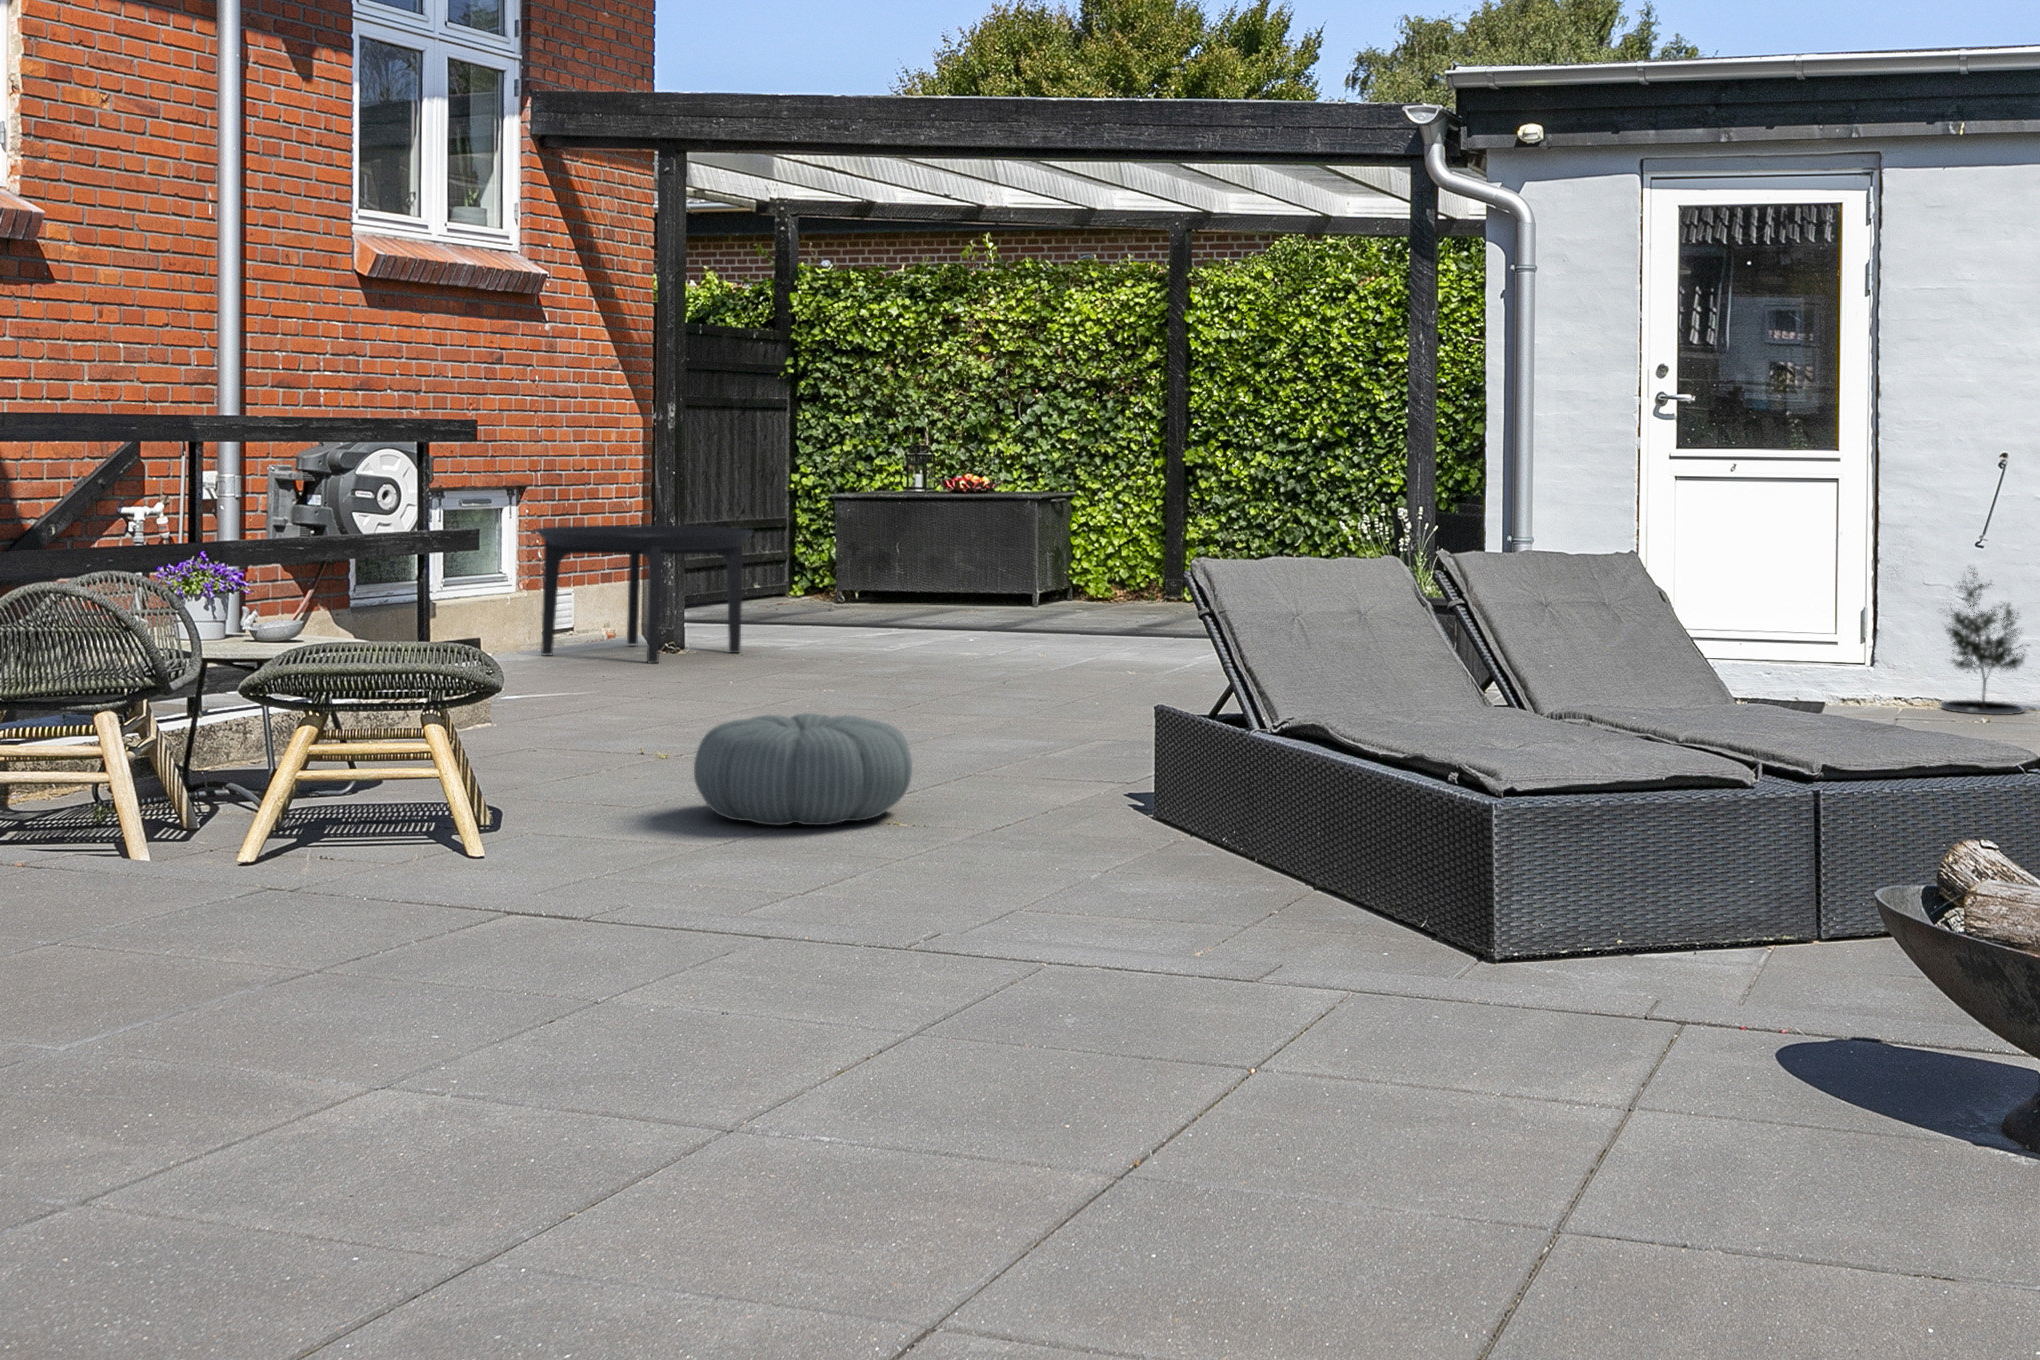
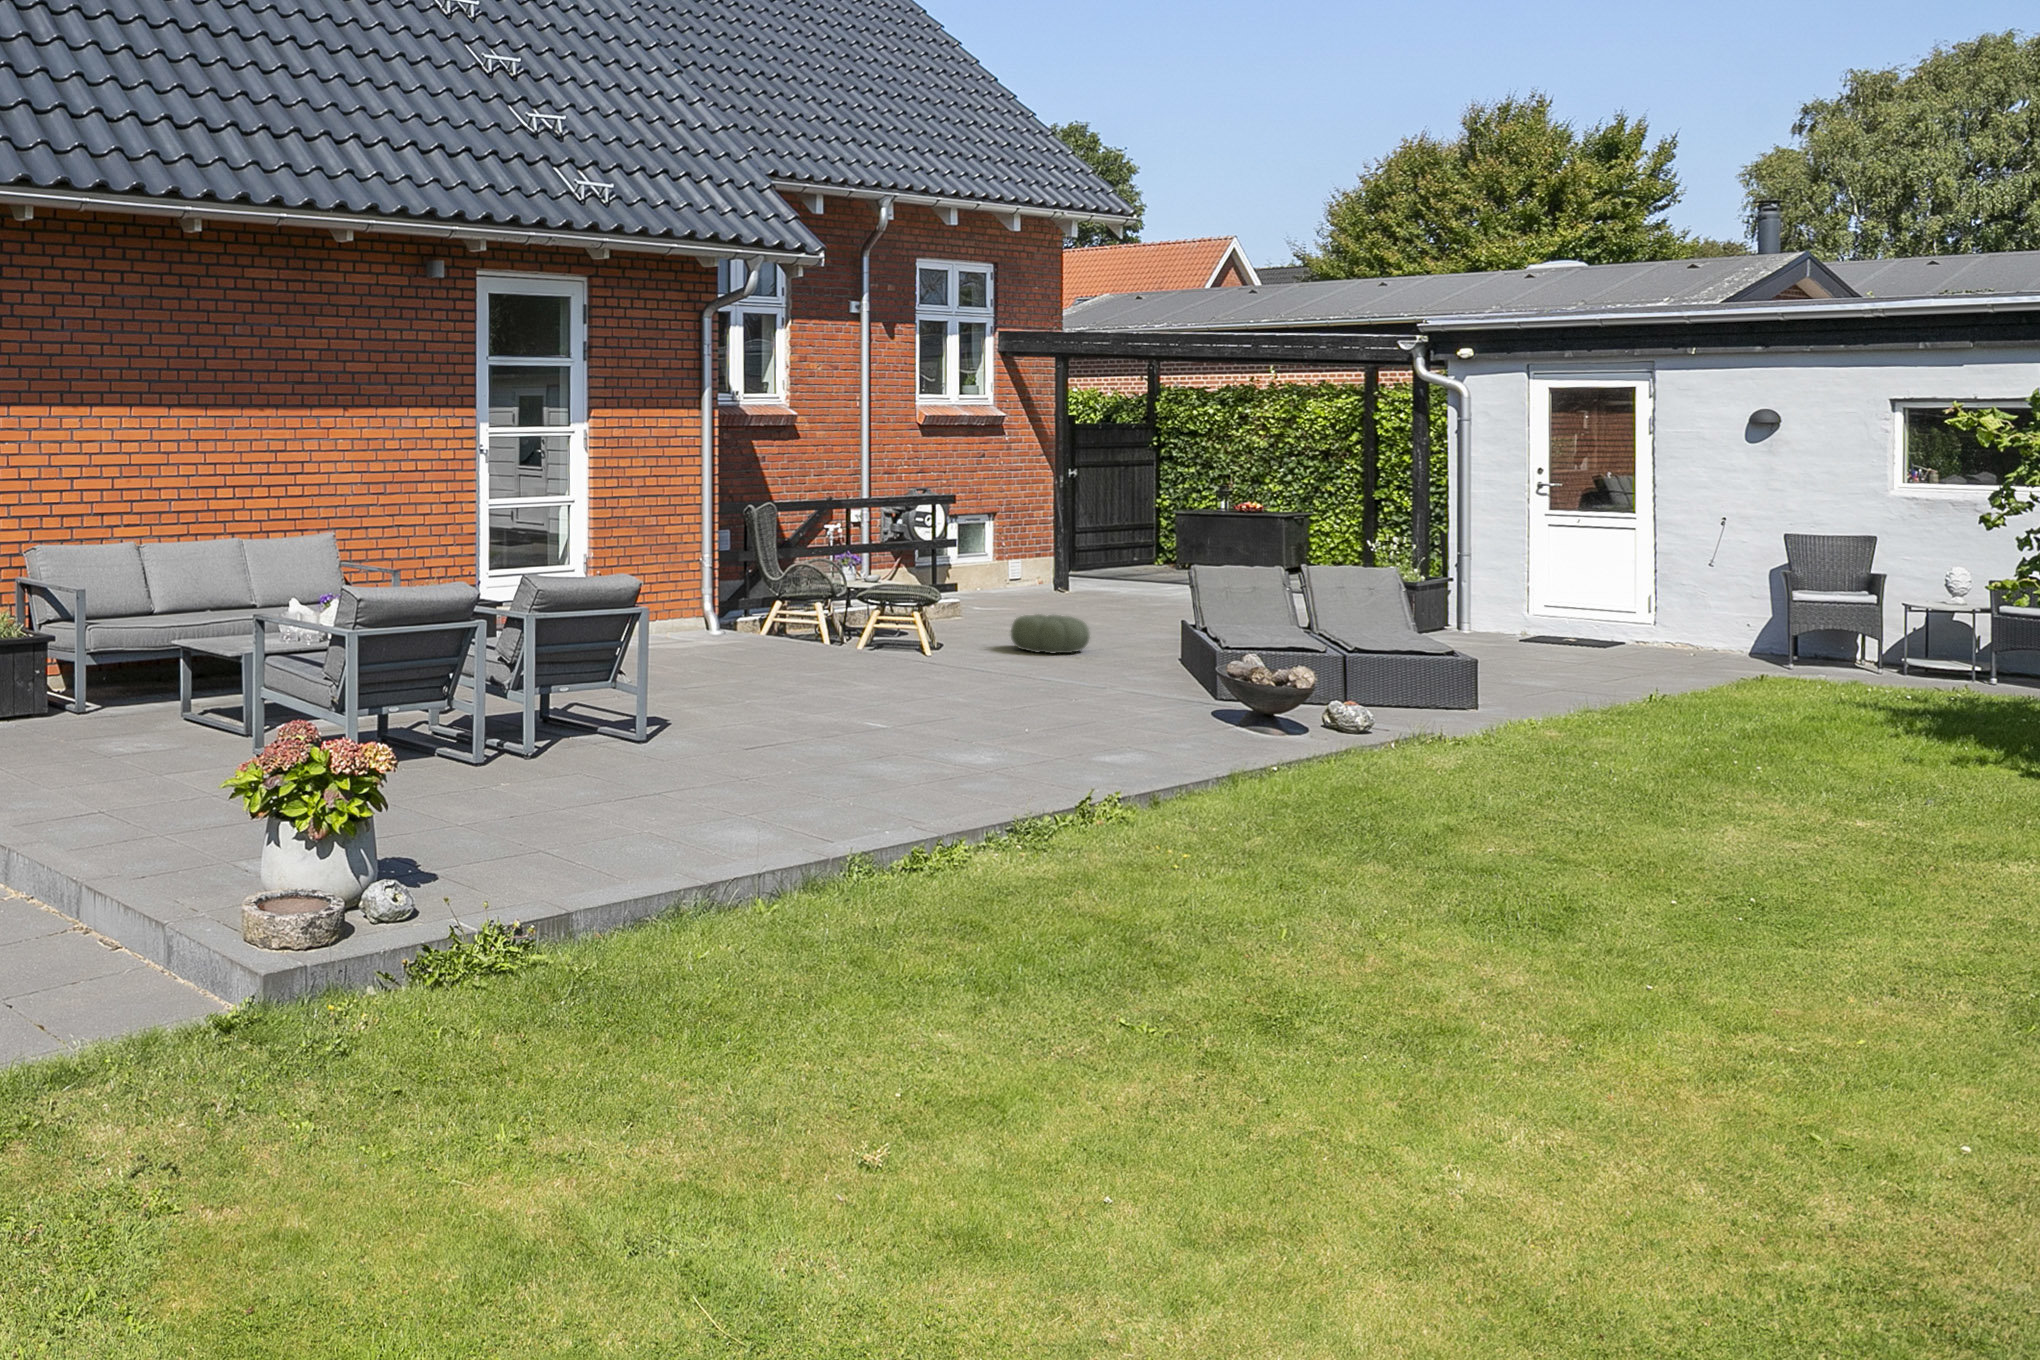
round table: present [536,525,752,663] -> none [999,530,1100,595]
potted tree: present [1941,568,2029,715] -> none [1676,577,1732,655]

